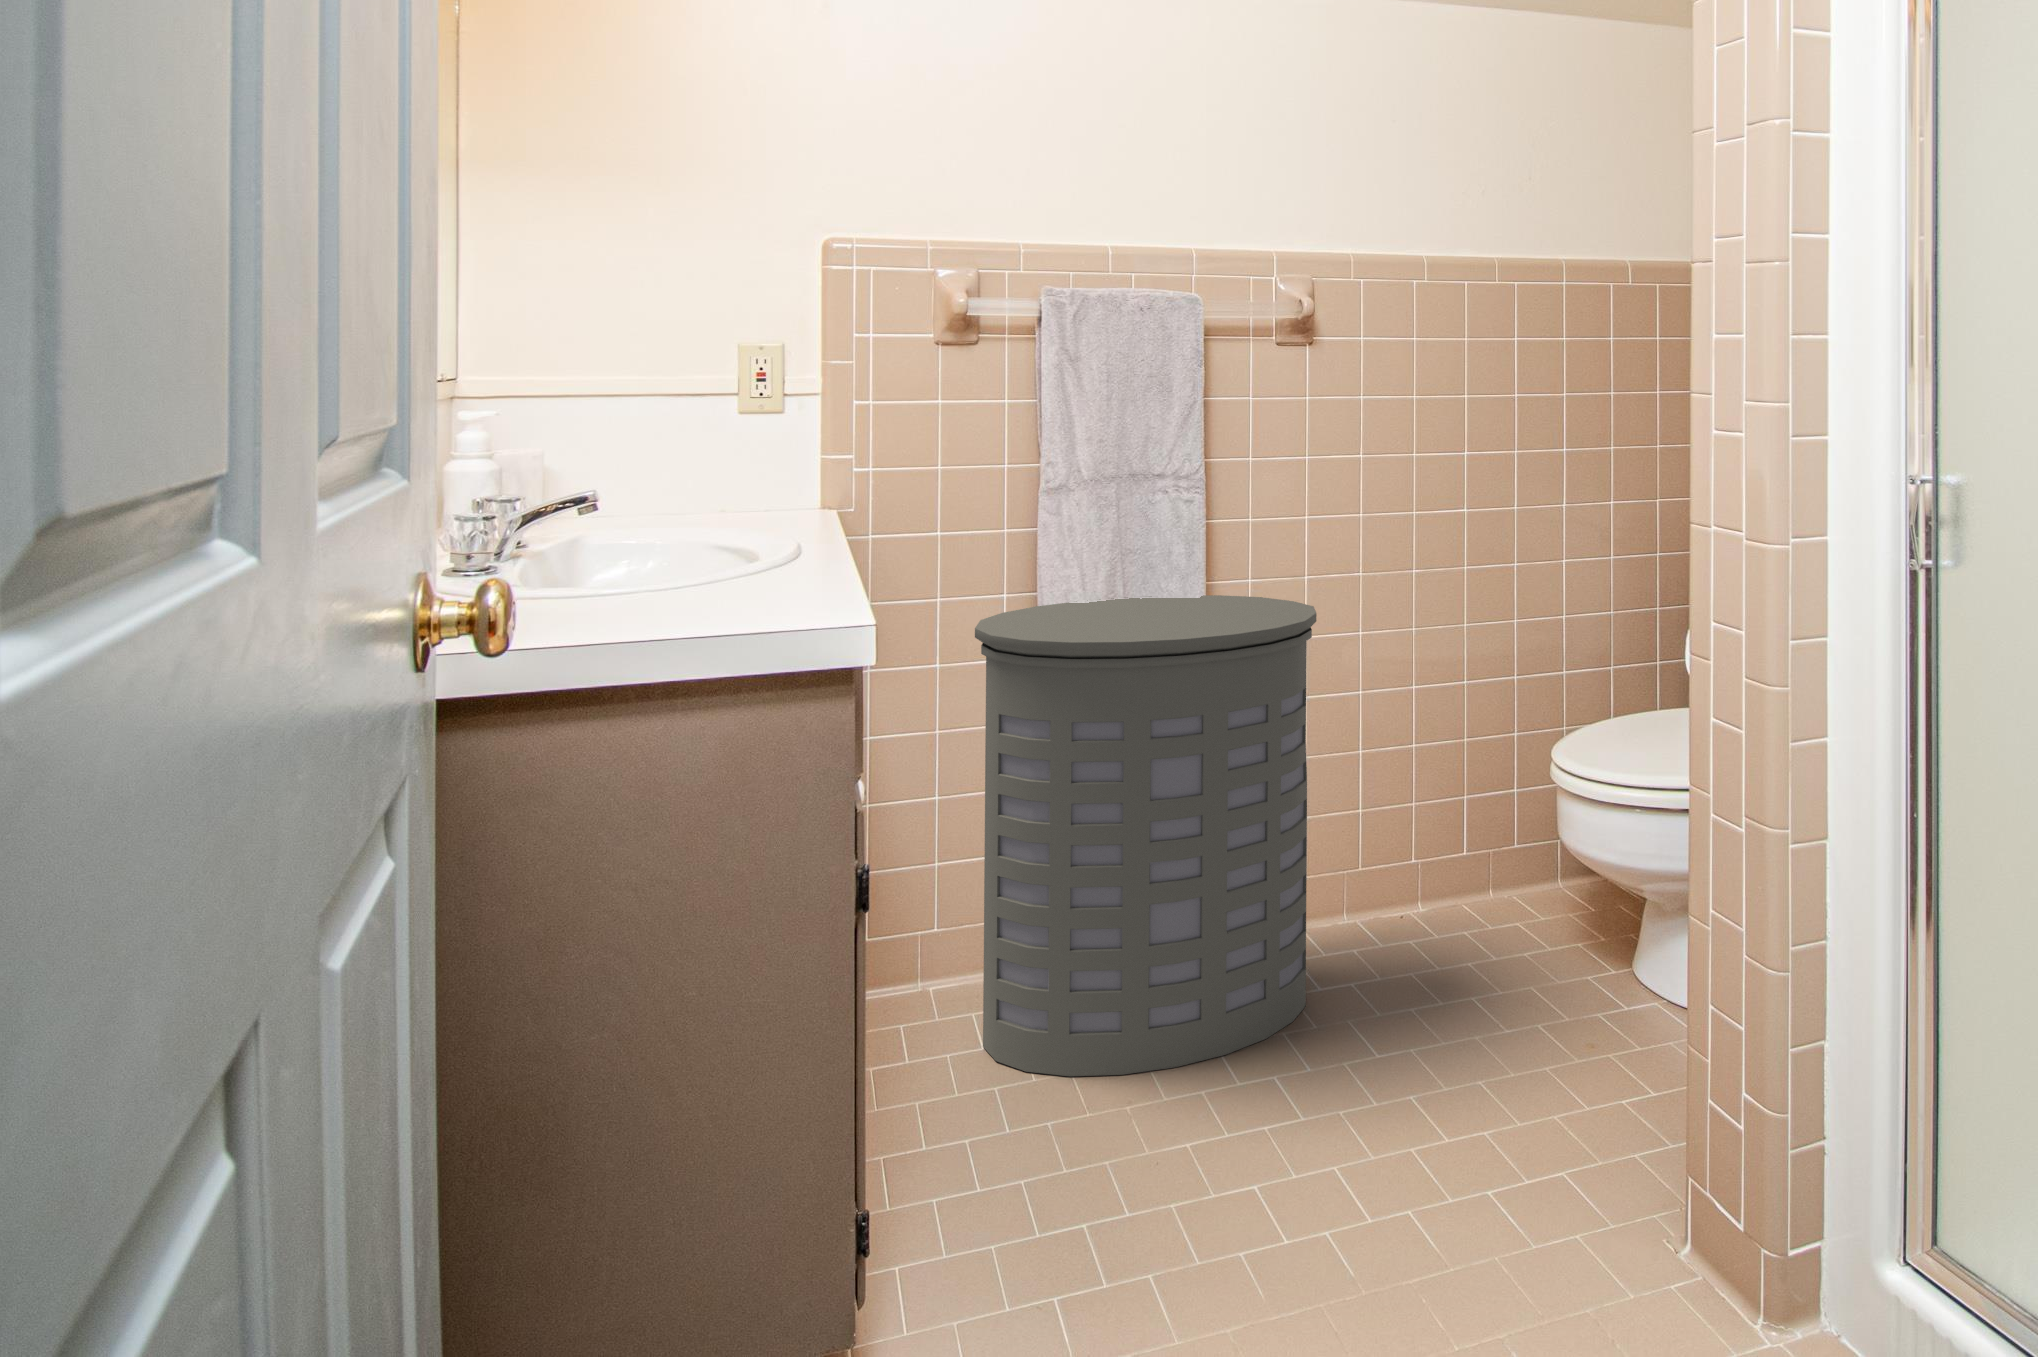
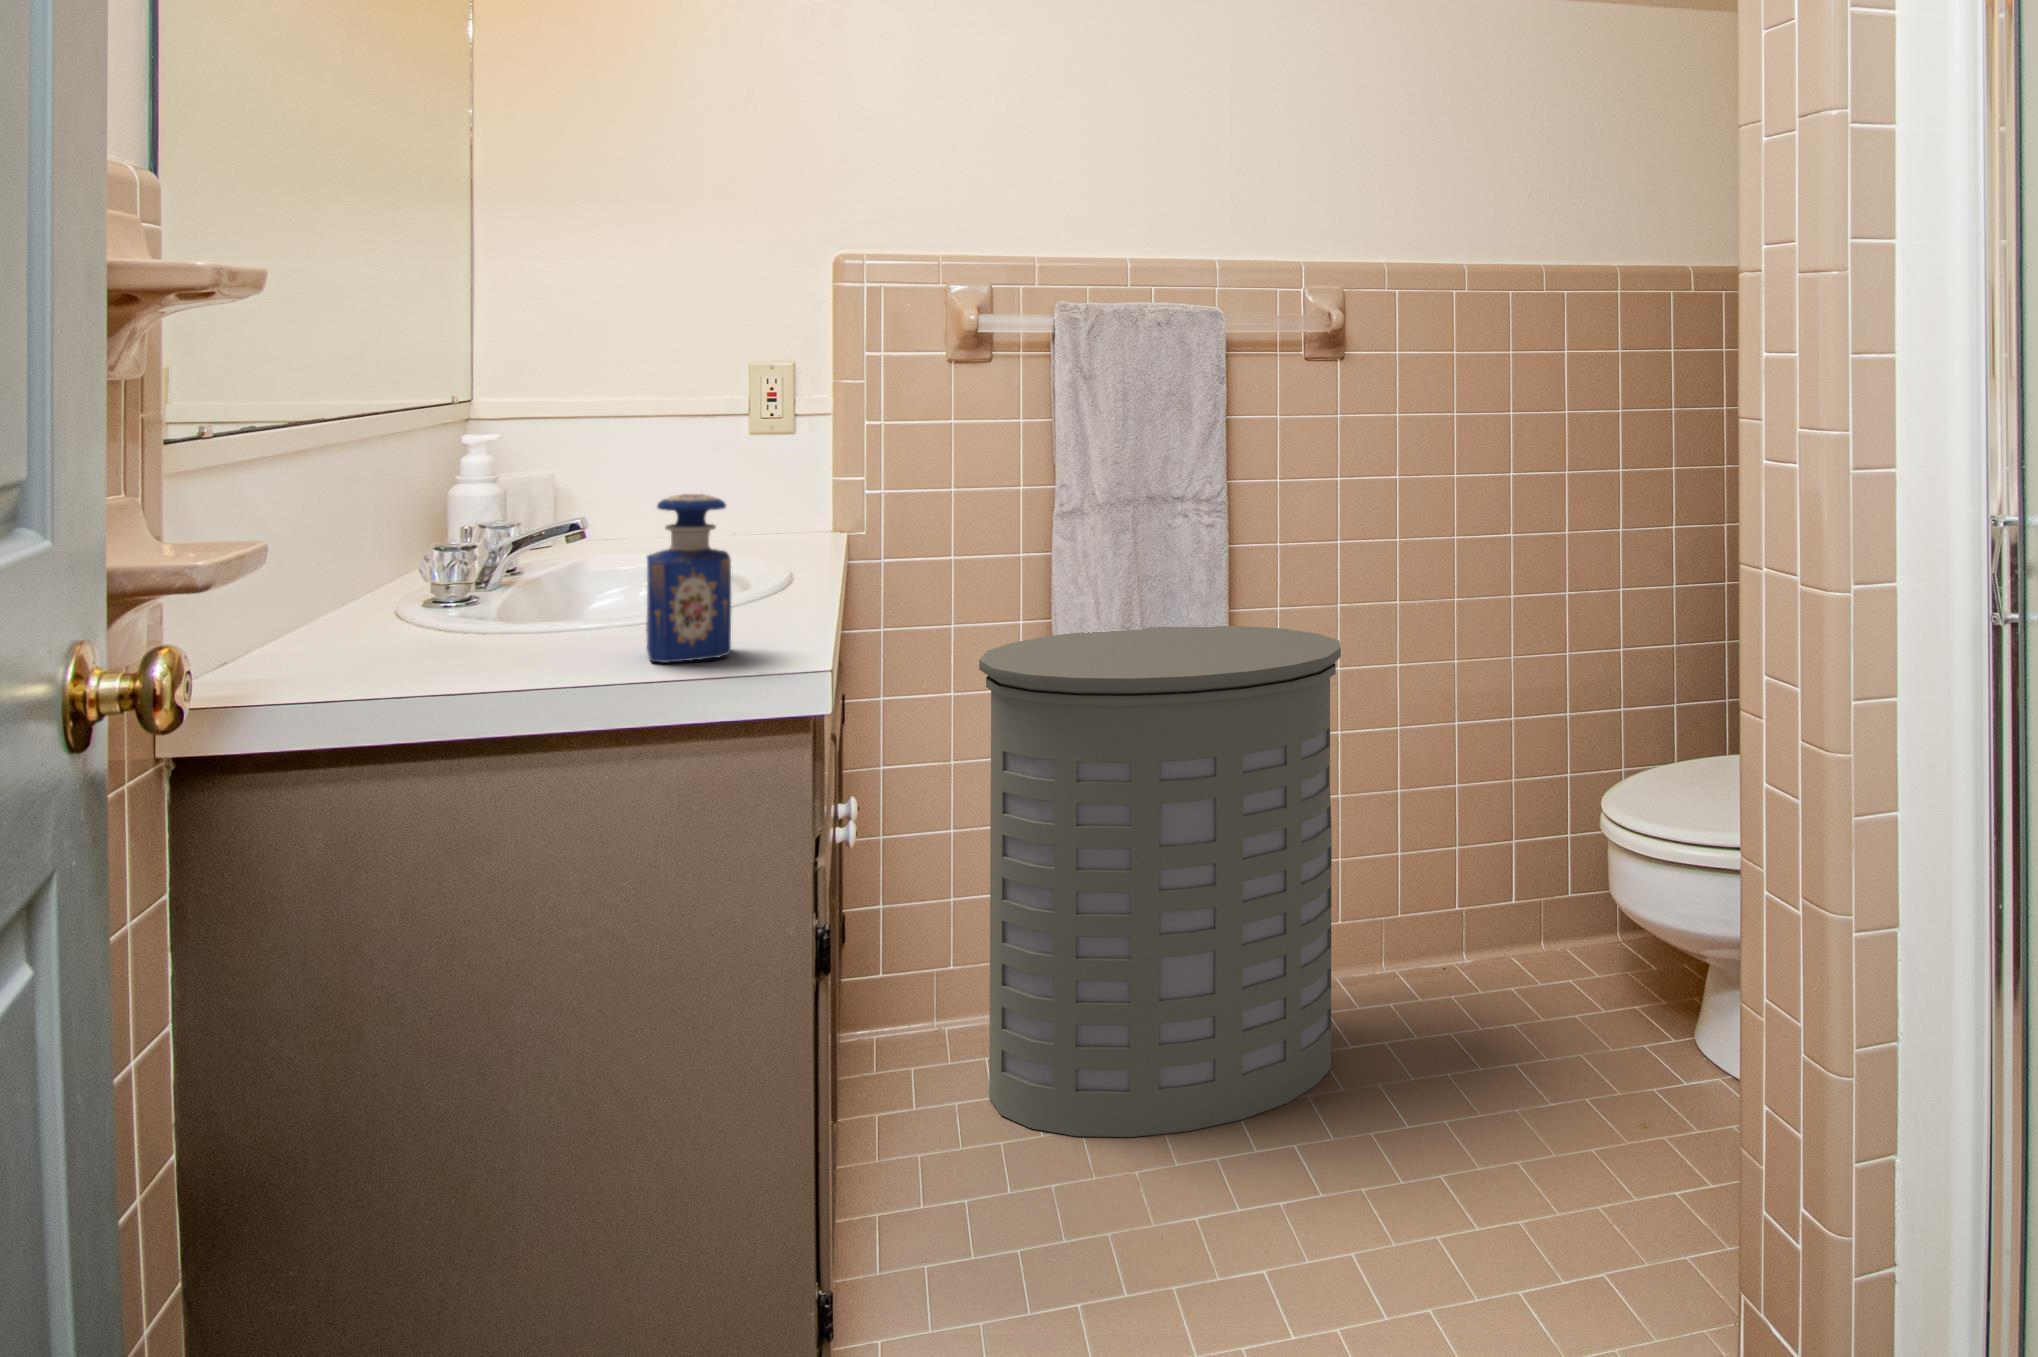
perfume bottle: none [689,461,773,620] -> present [646,494,731,662]

